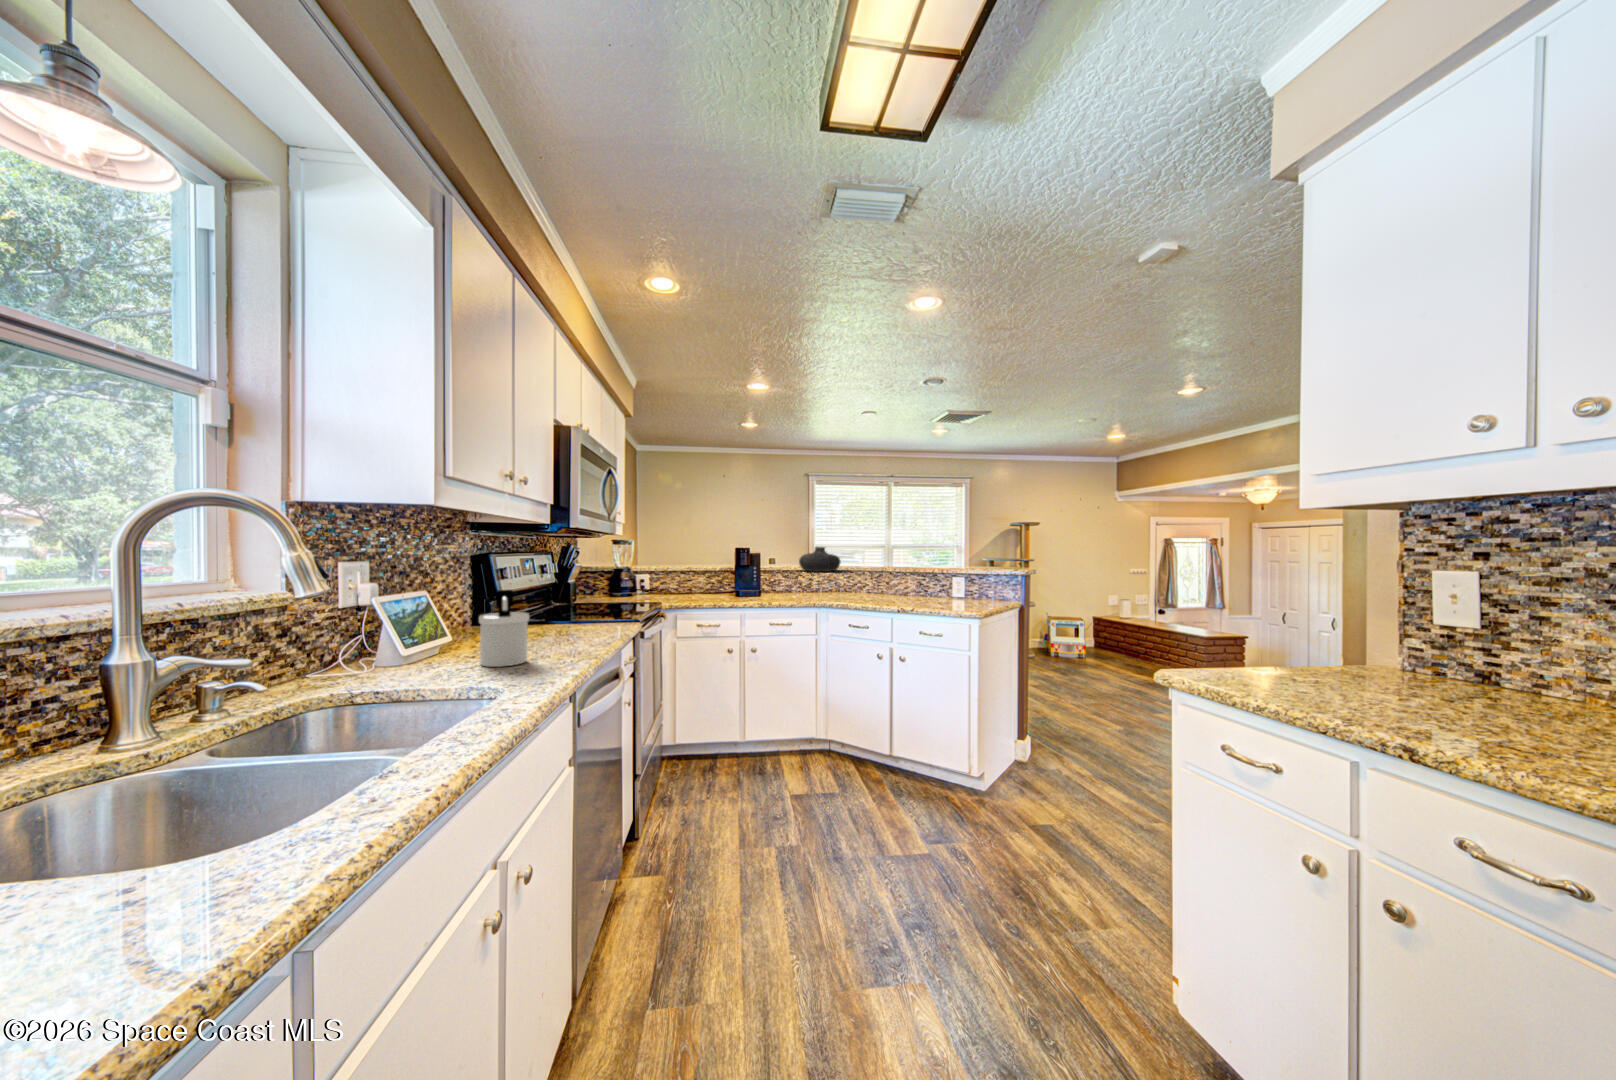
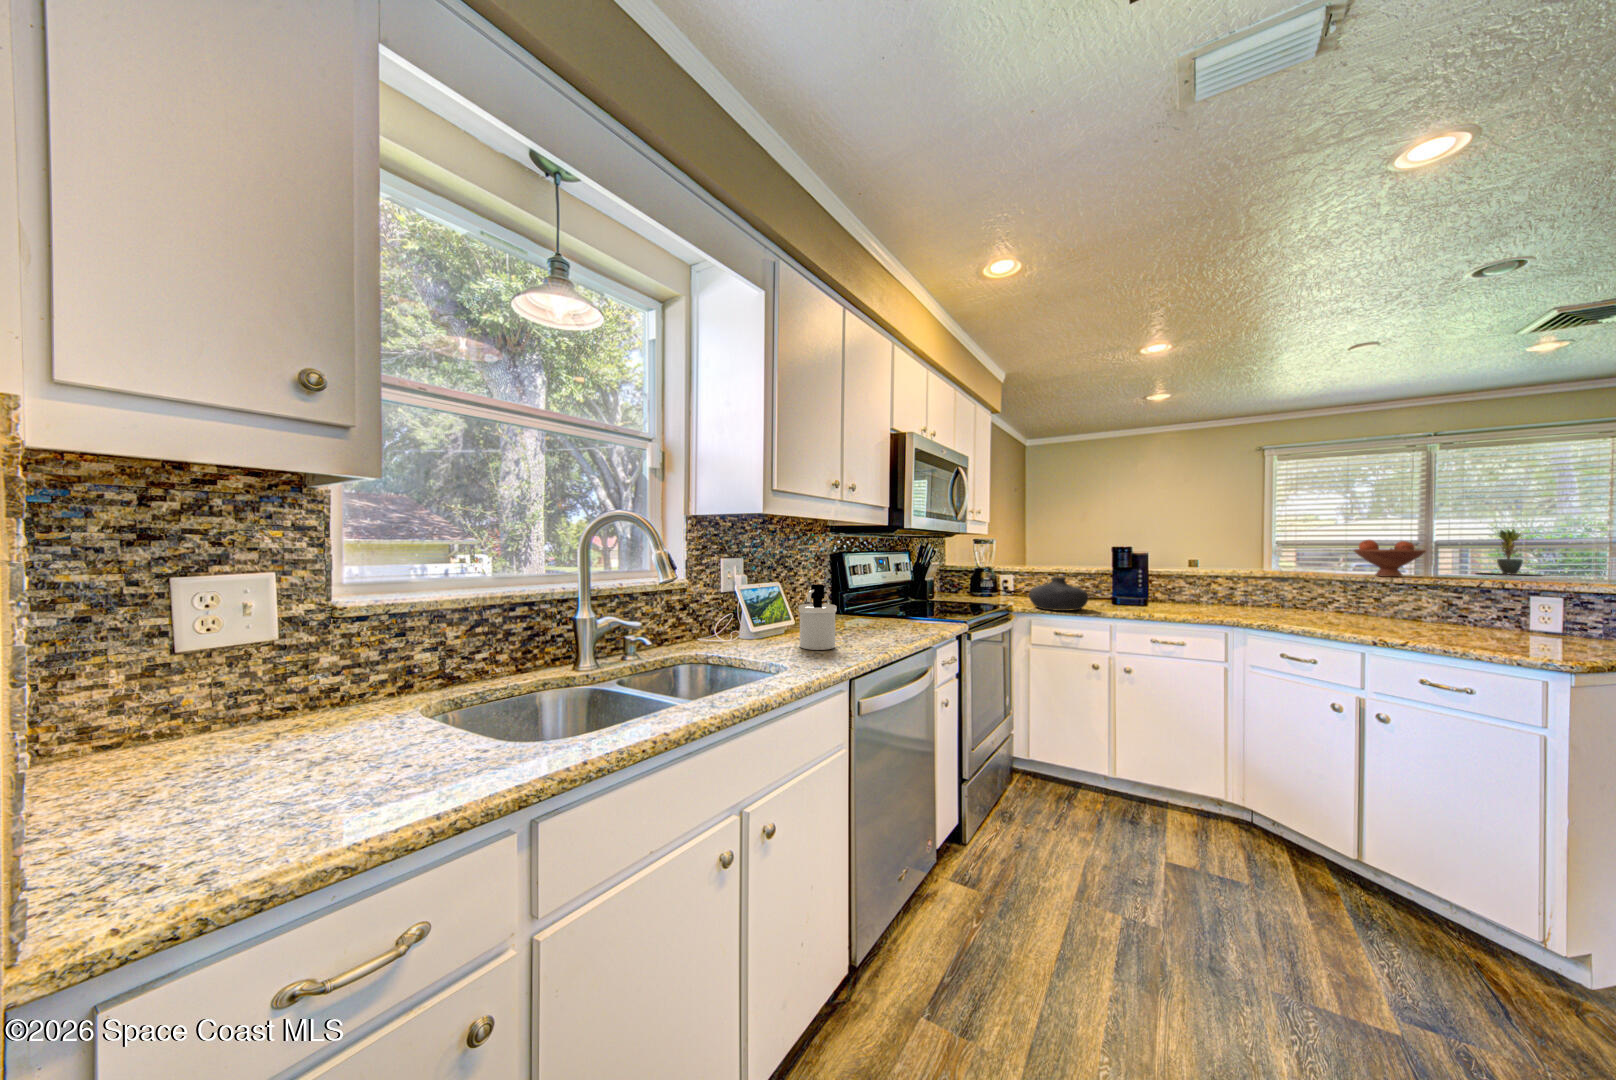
potted plant: none [920,534,947,563] -> present [1497,529,1523,575]
fruit bowl: none [871,541,905,566] -> present [1354,540,1426,577]
vase: present [799,547,841,572] -> present [1029,577,1089,611]

